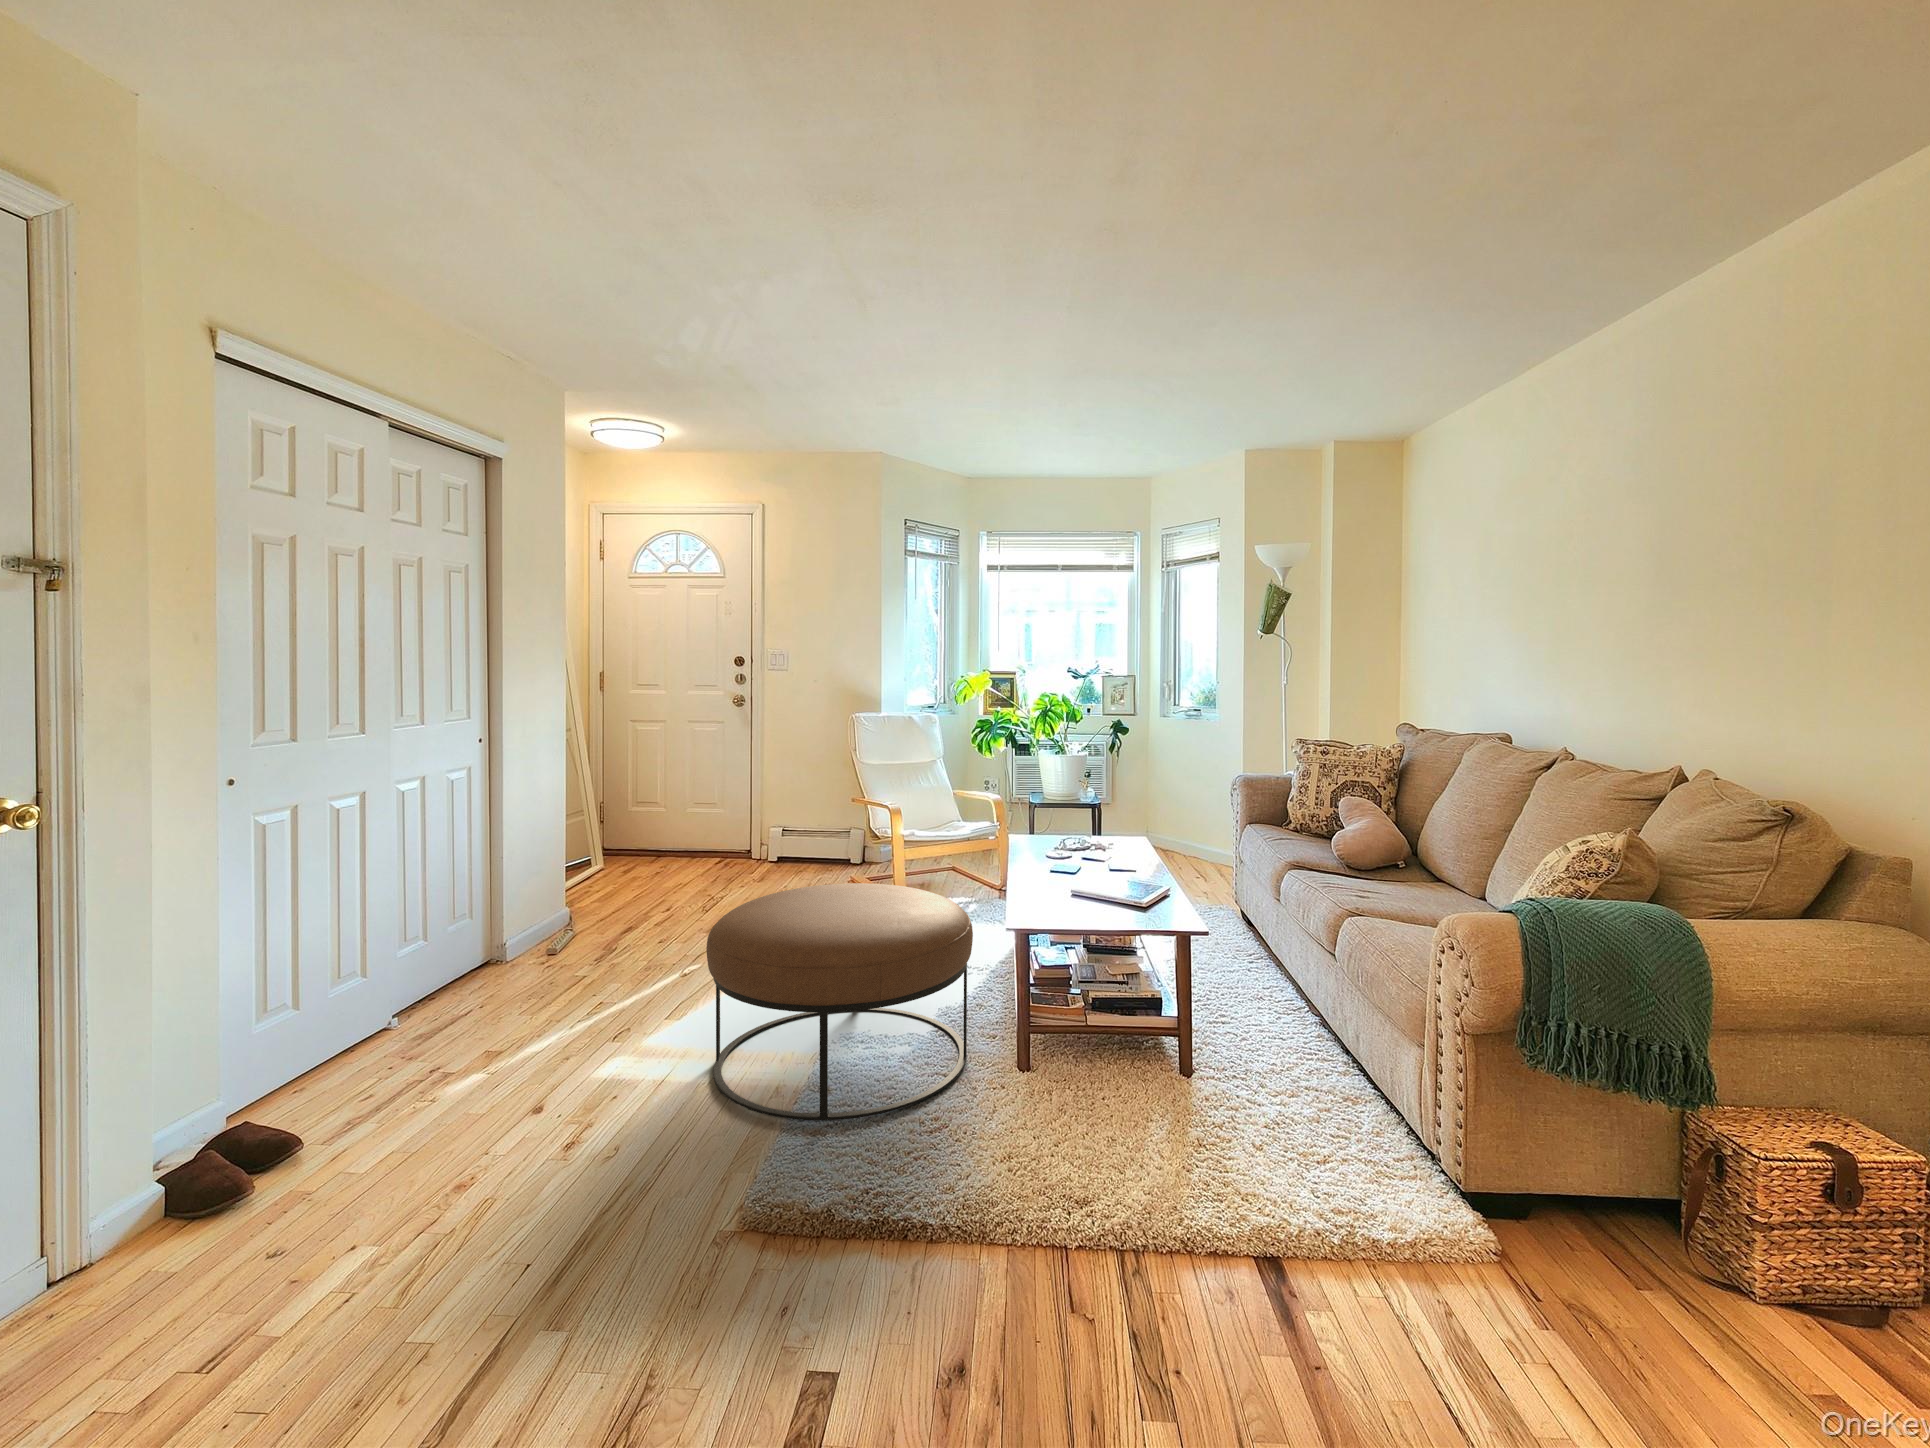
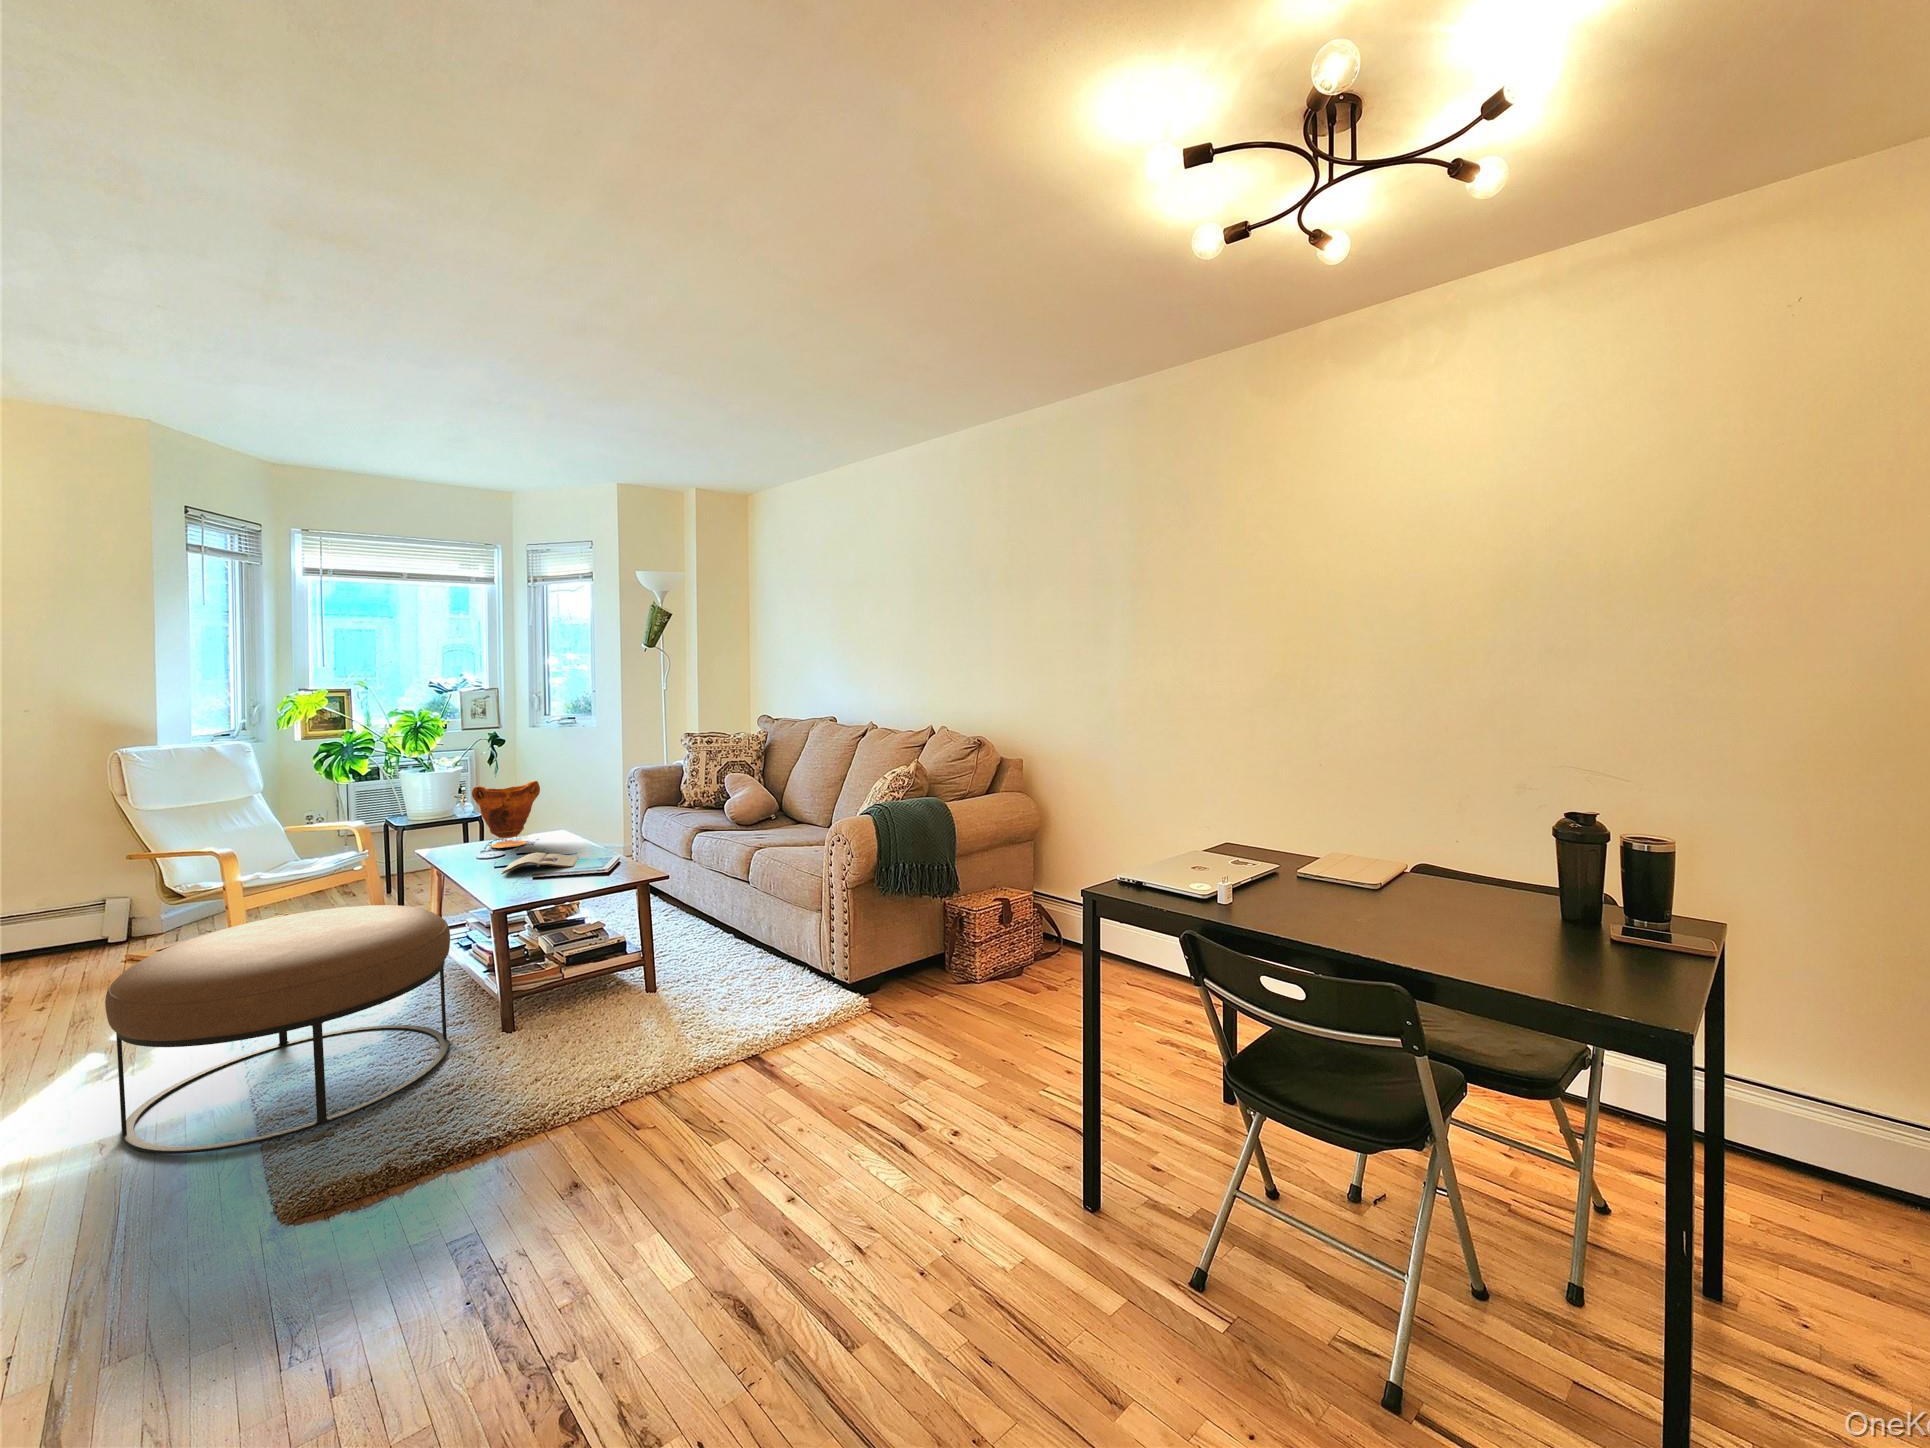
vase: none [1055,776,1120,848] -> present [472,781,540,848]
magazine: none [1052,862,1137,889] -> present [501,852,578,874]

